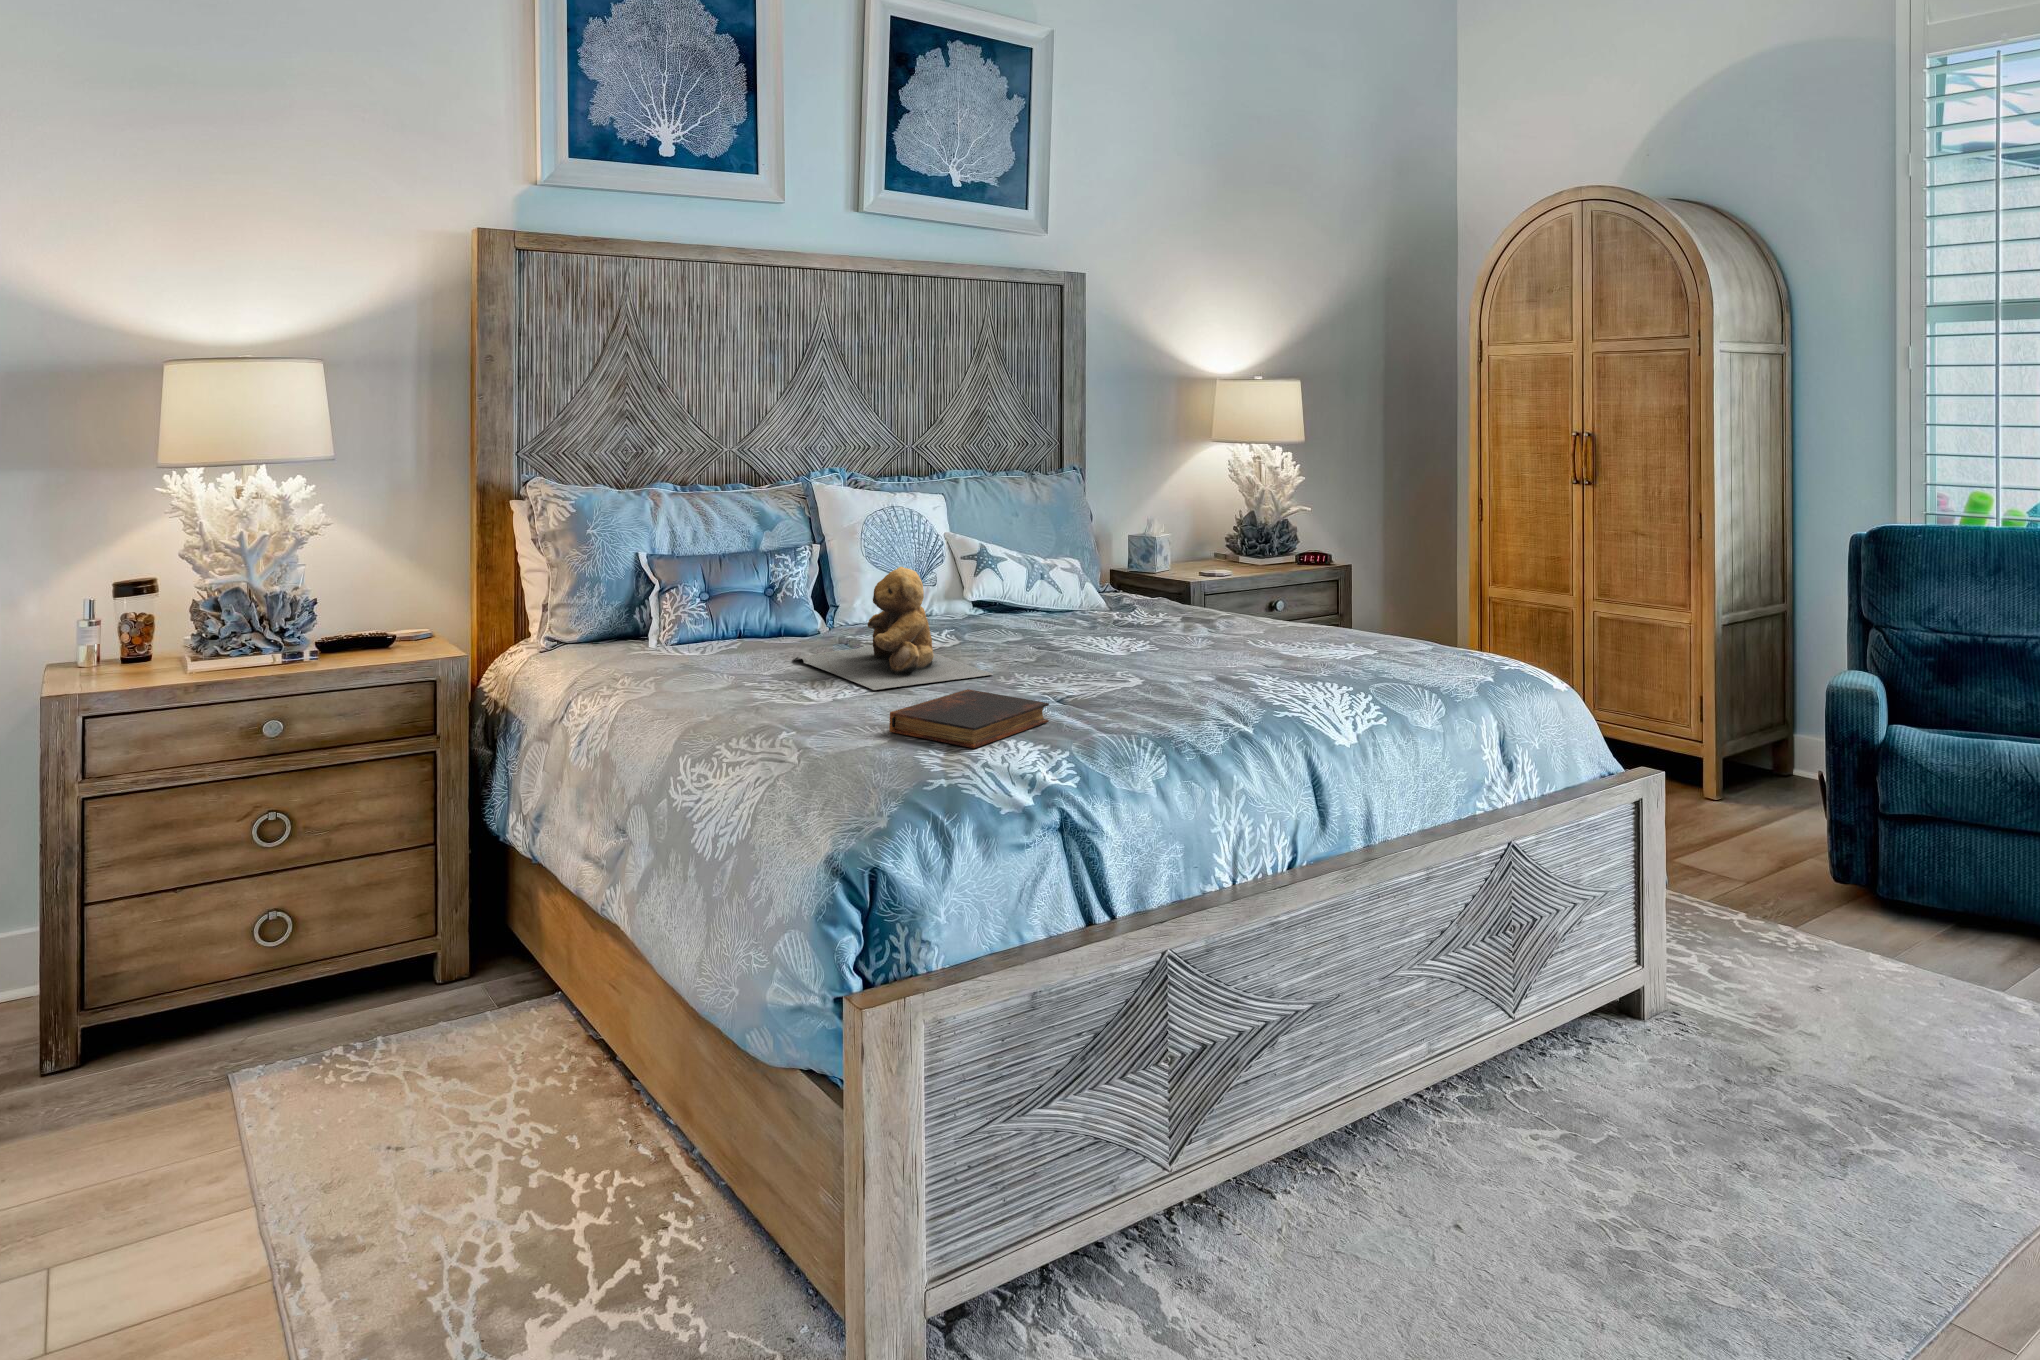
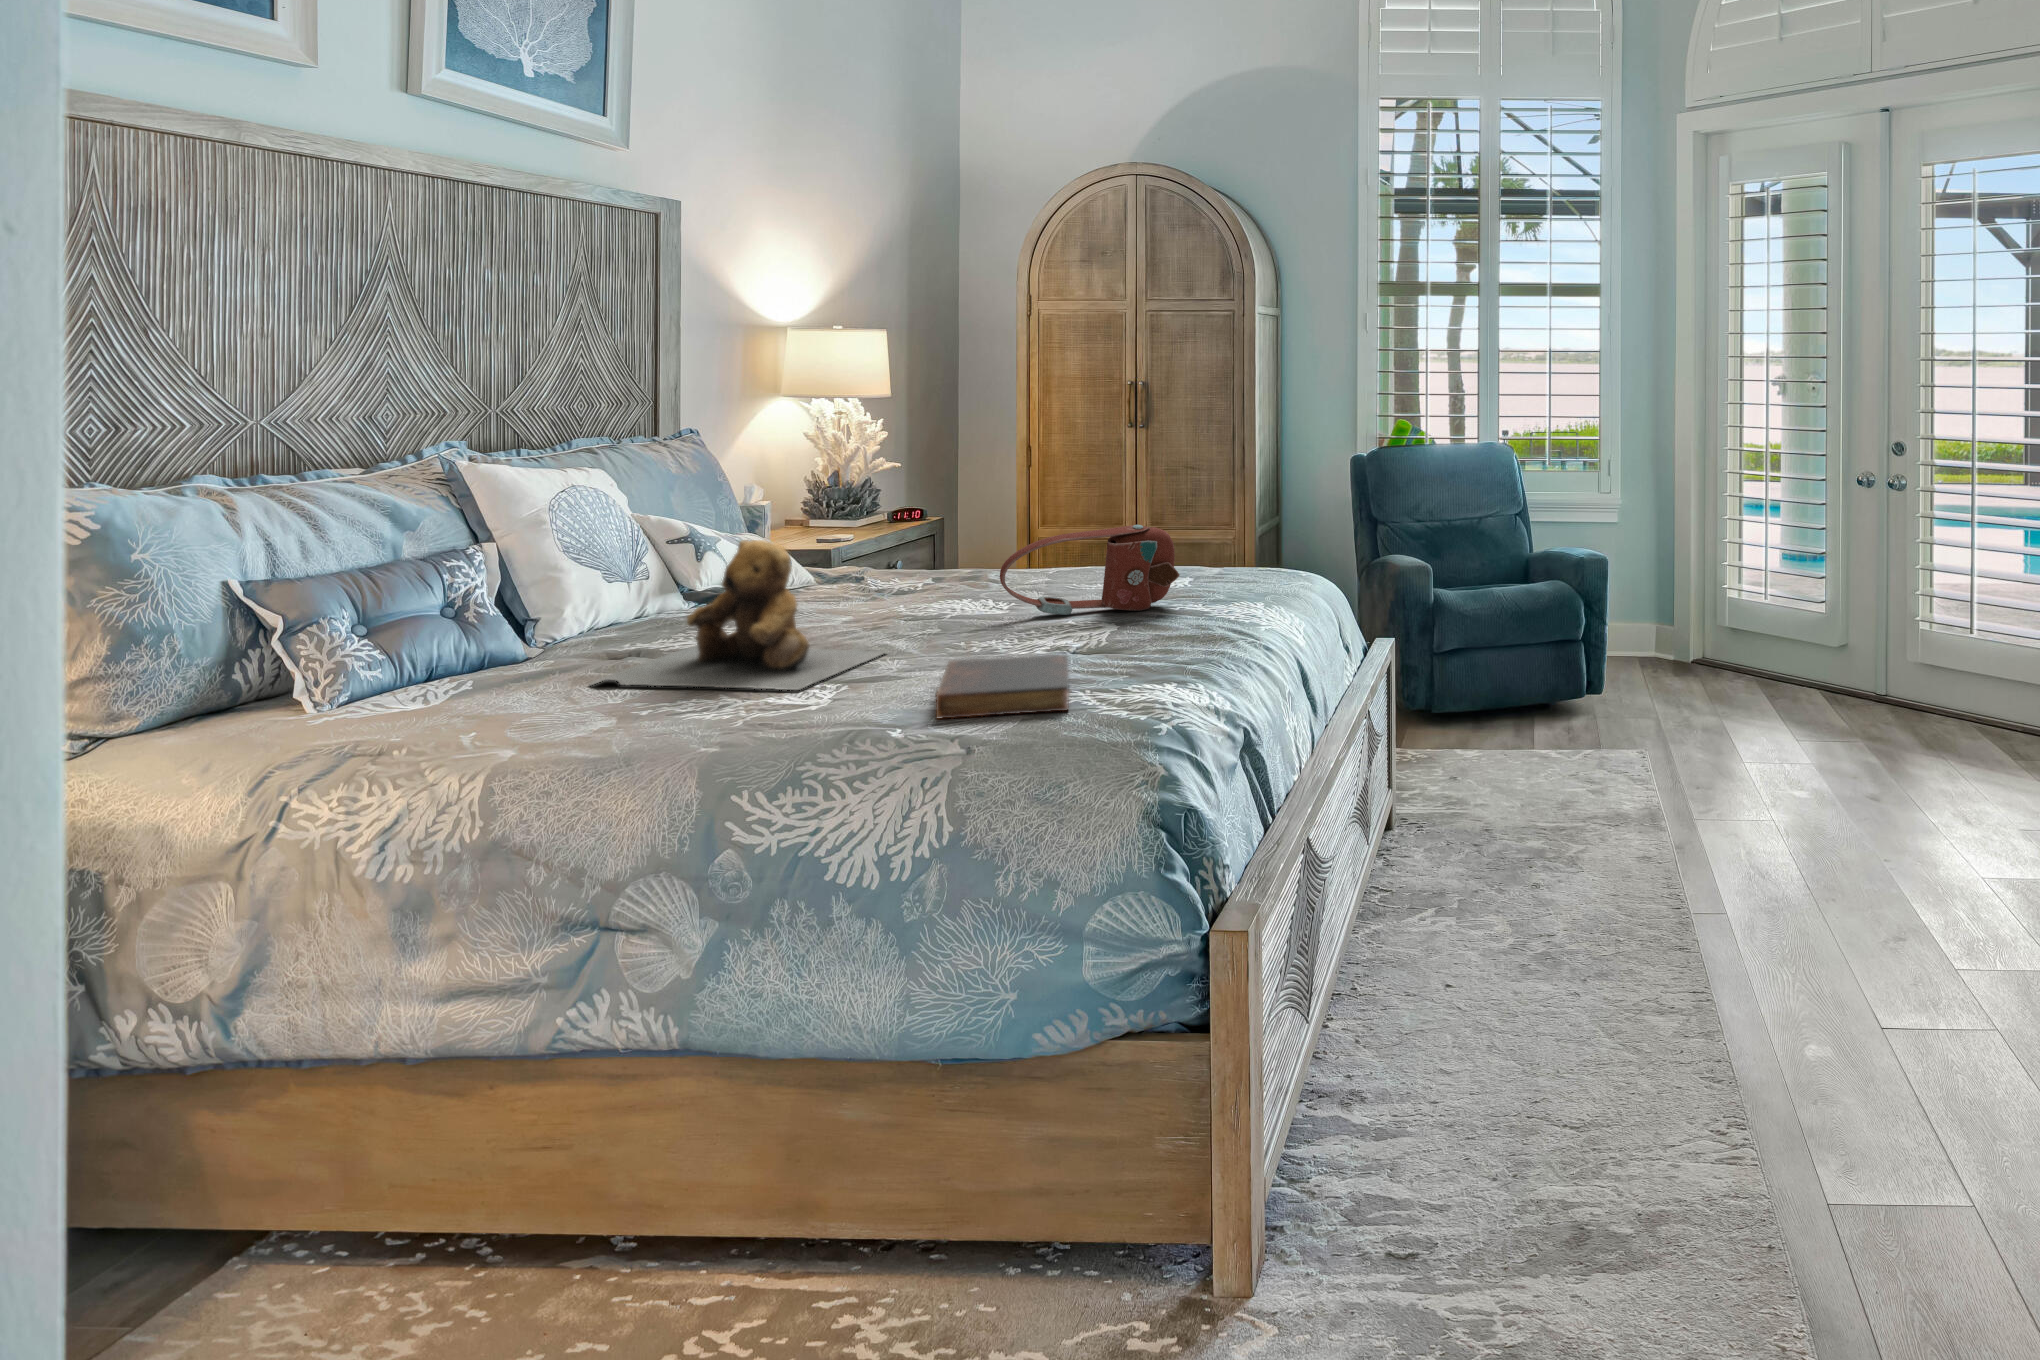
handbag: none [1128,596,1292,680] -> present [1000,525,1180,615]

